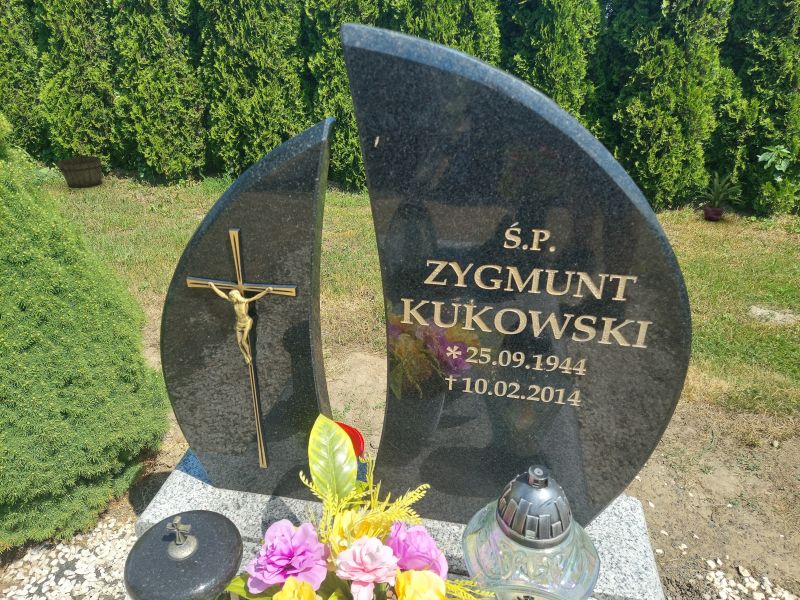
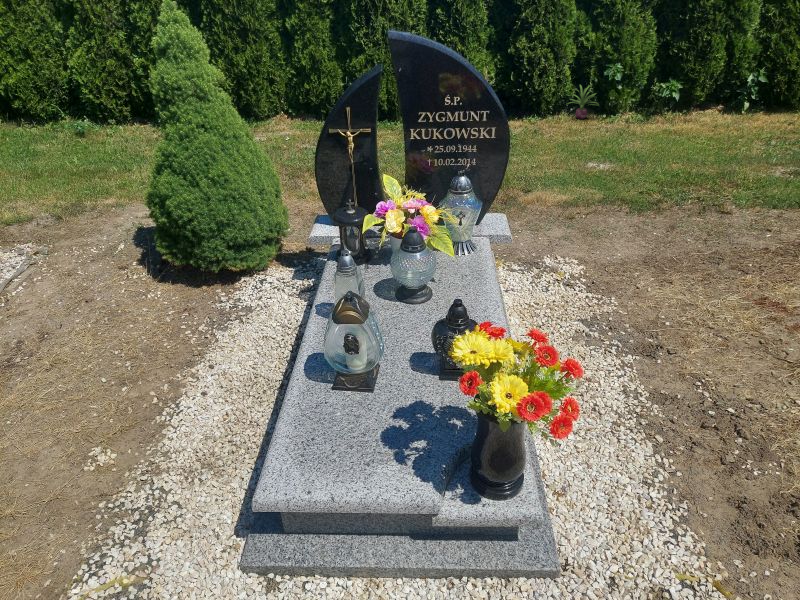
wooden bucket: present [58,151,102,188] -> none [94,104,129,133]

